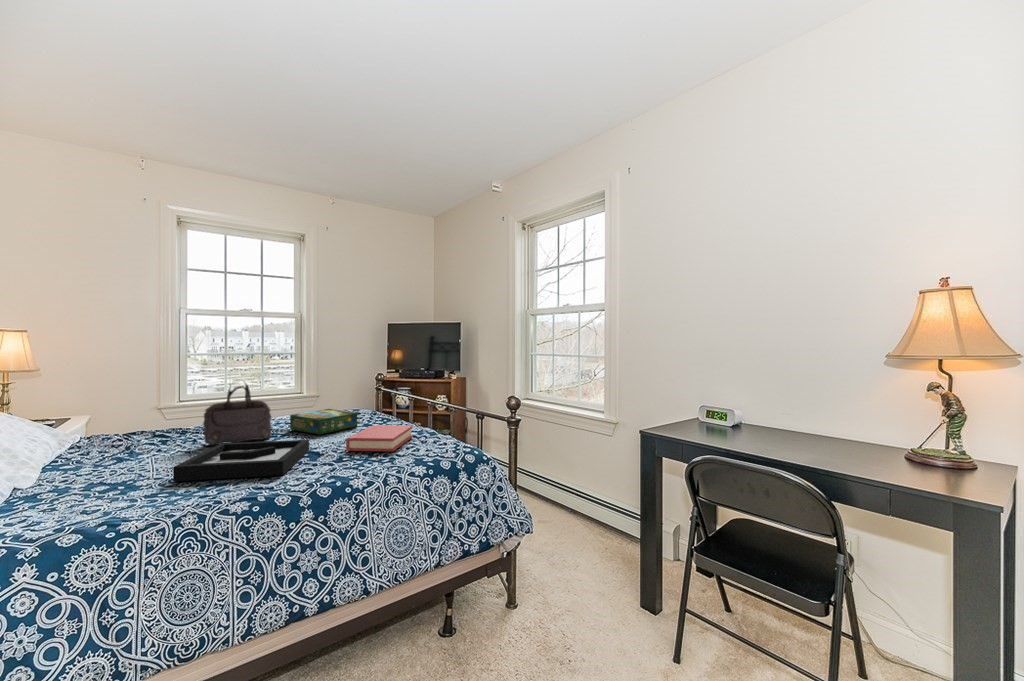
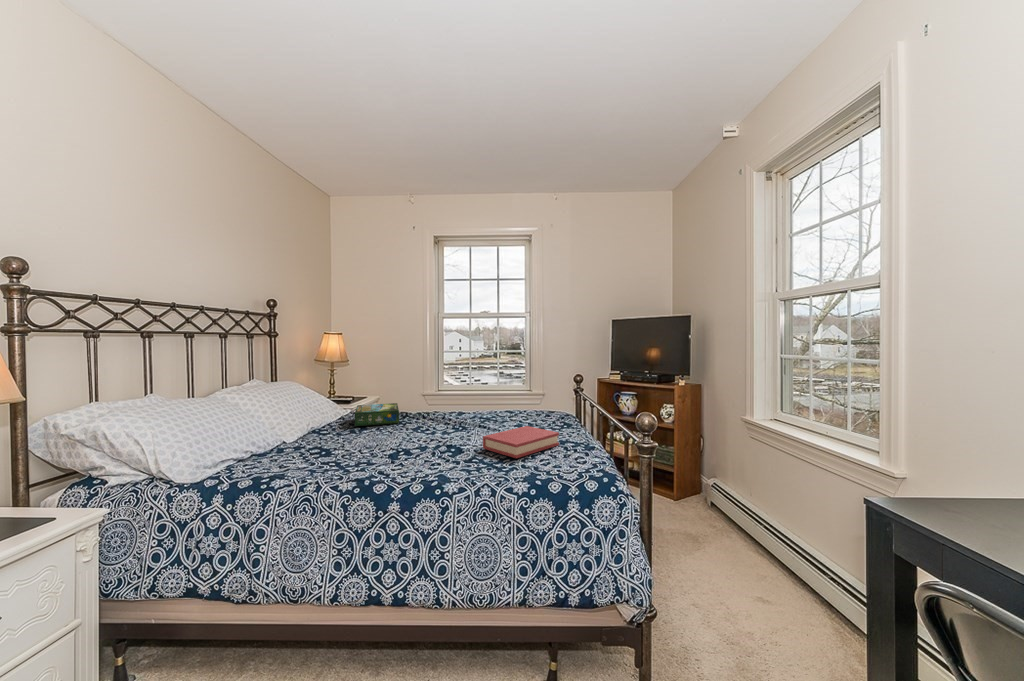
handbag: present [203,383,271,445] -> none [410,372,458,425]
board game: present [290,409,357,435] -> present [355,403,399,426]
decorative tray: present [173,440,309,481] -> none [350,424,461,462]

